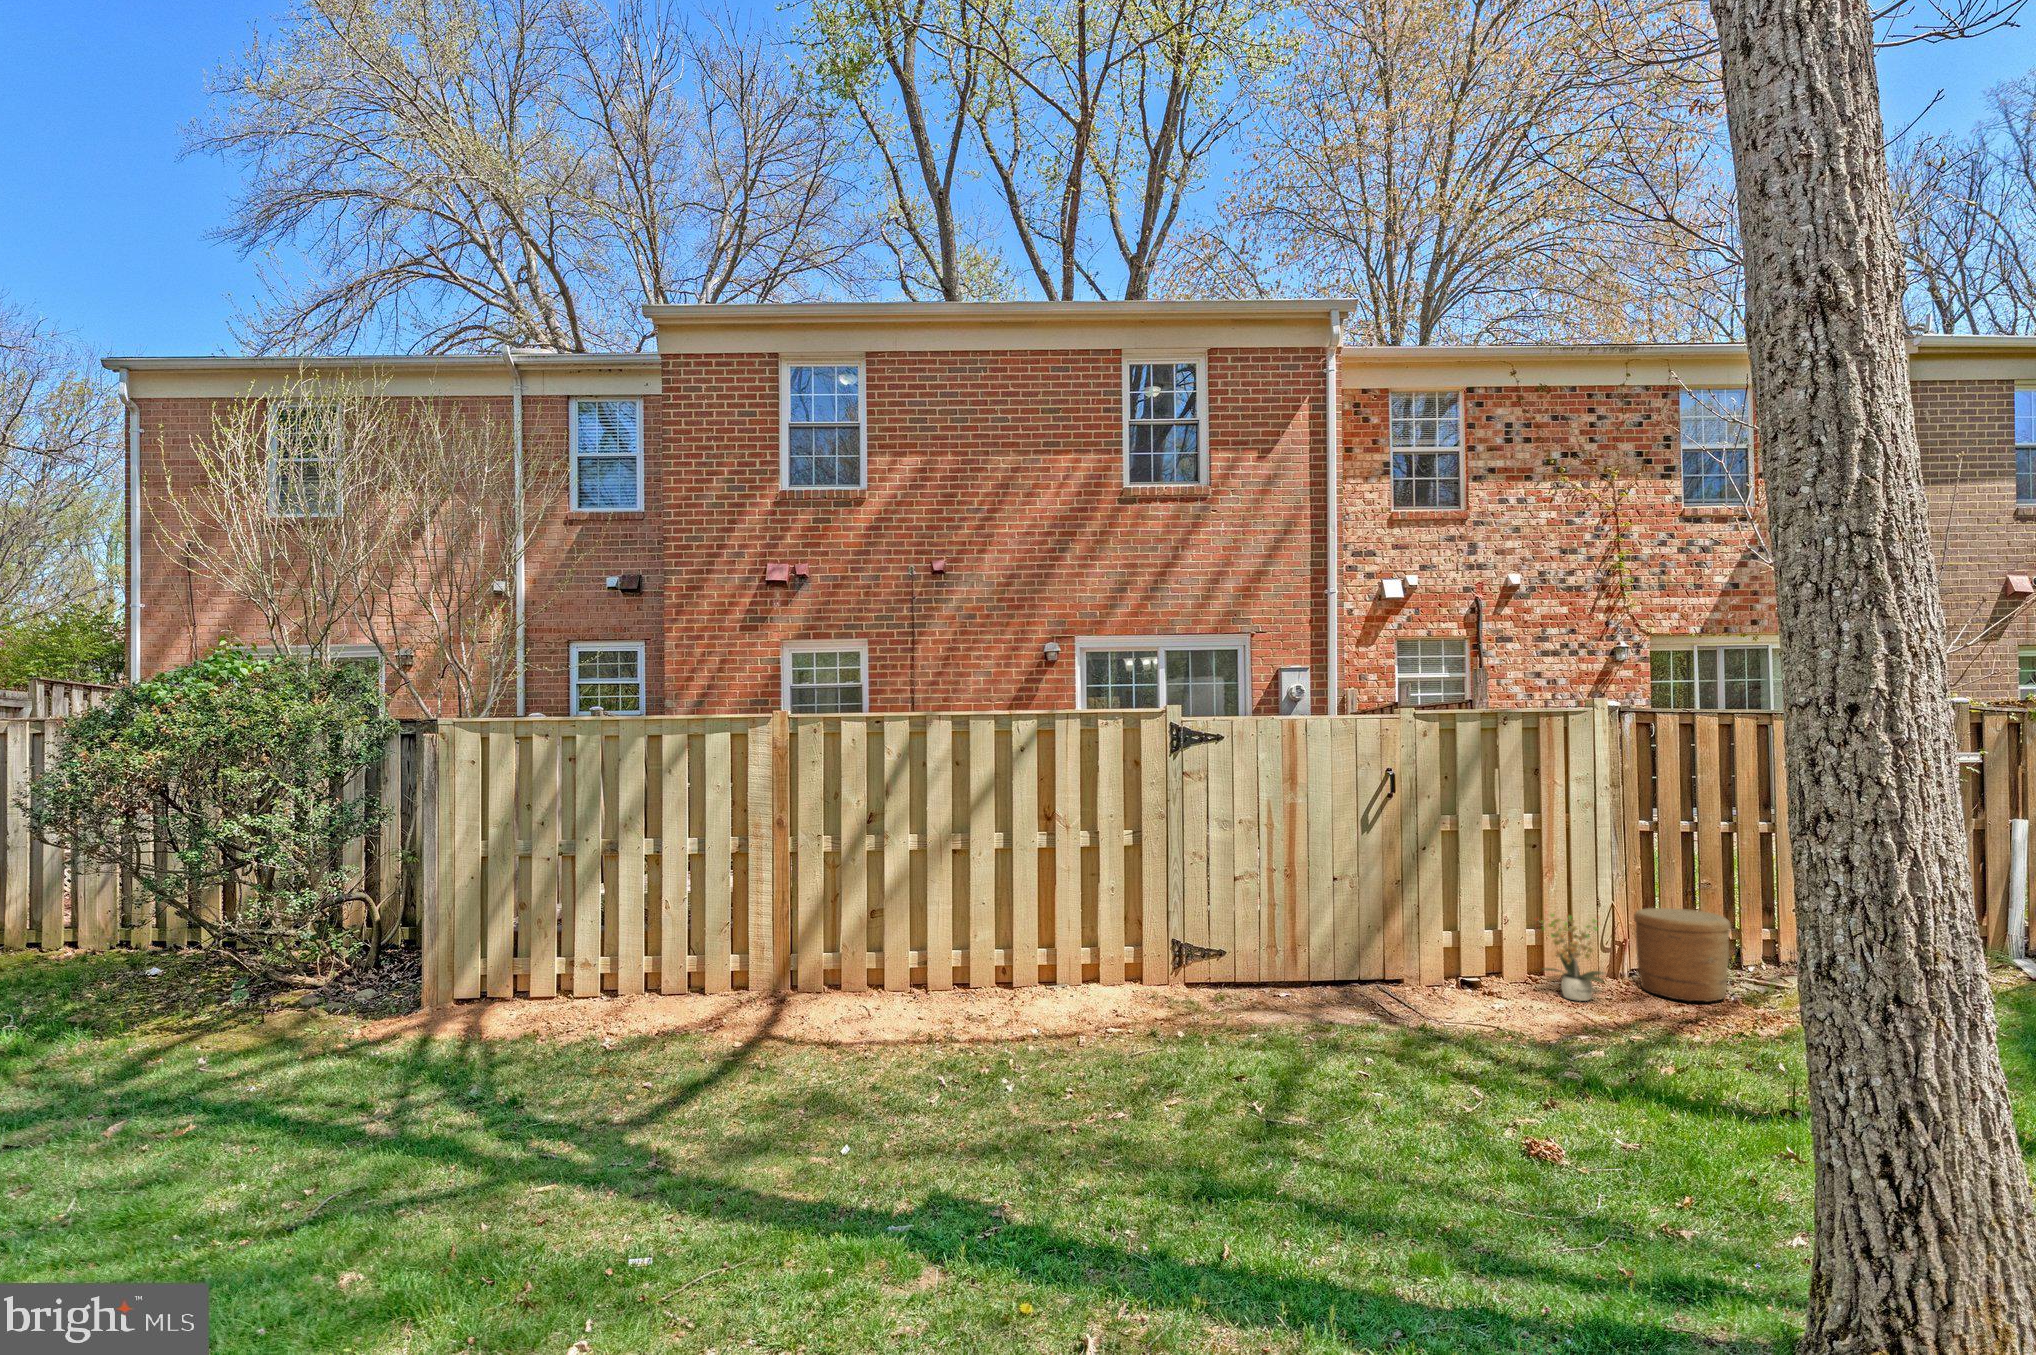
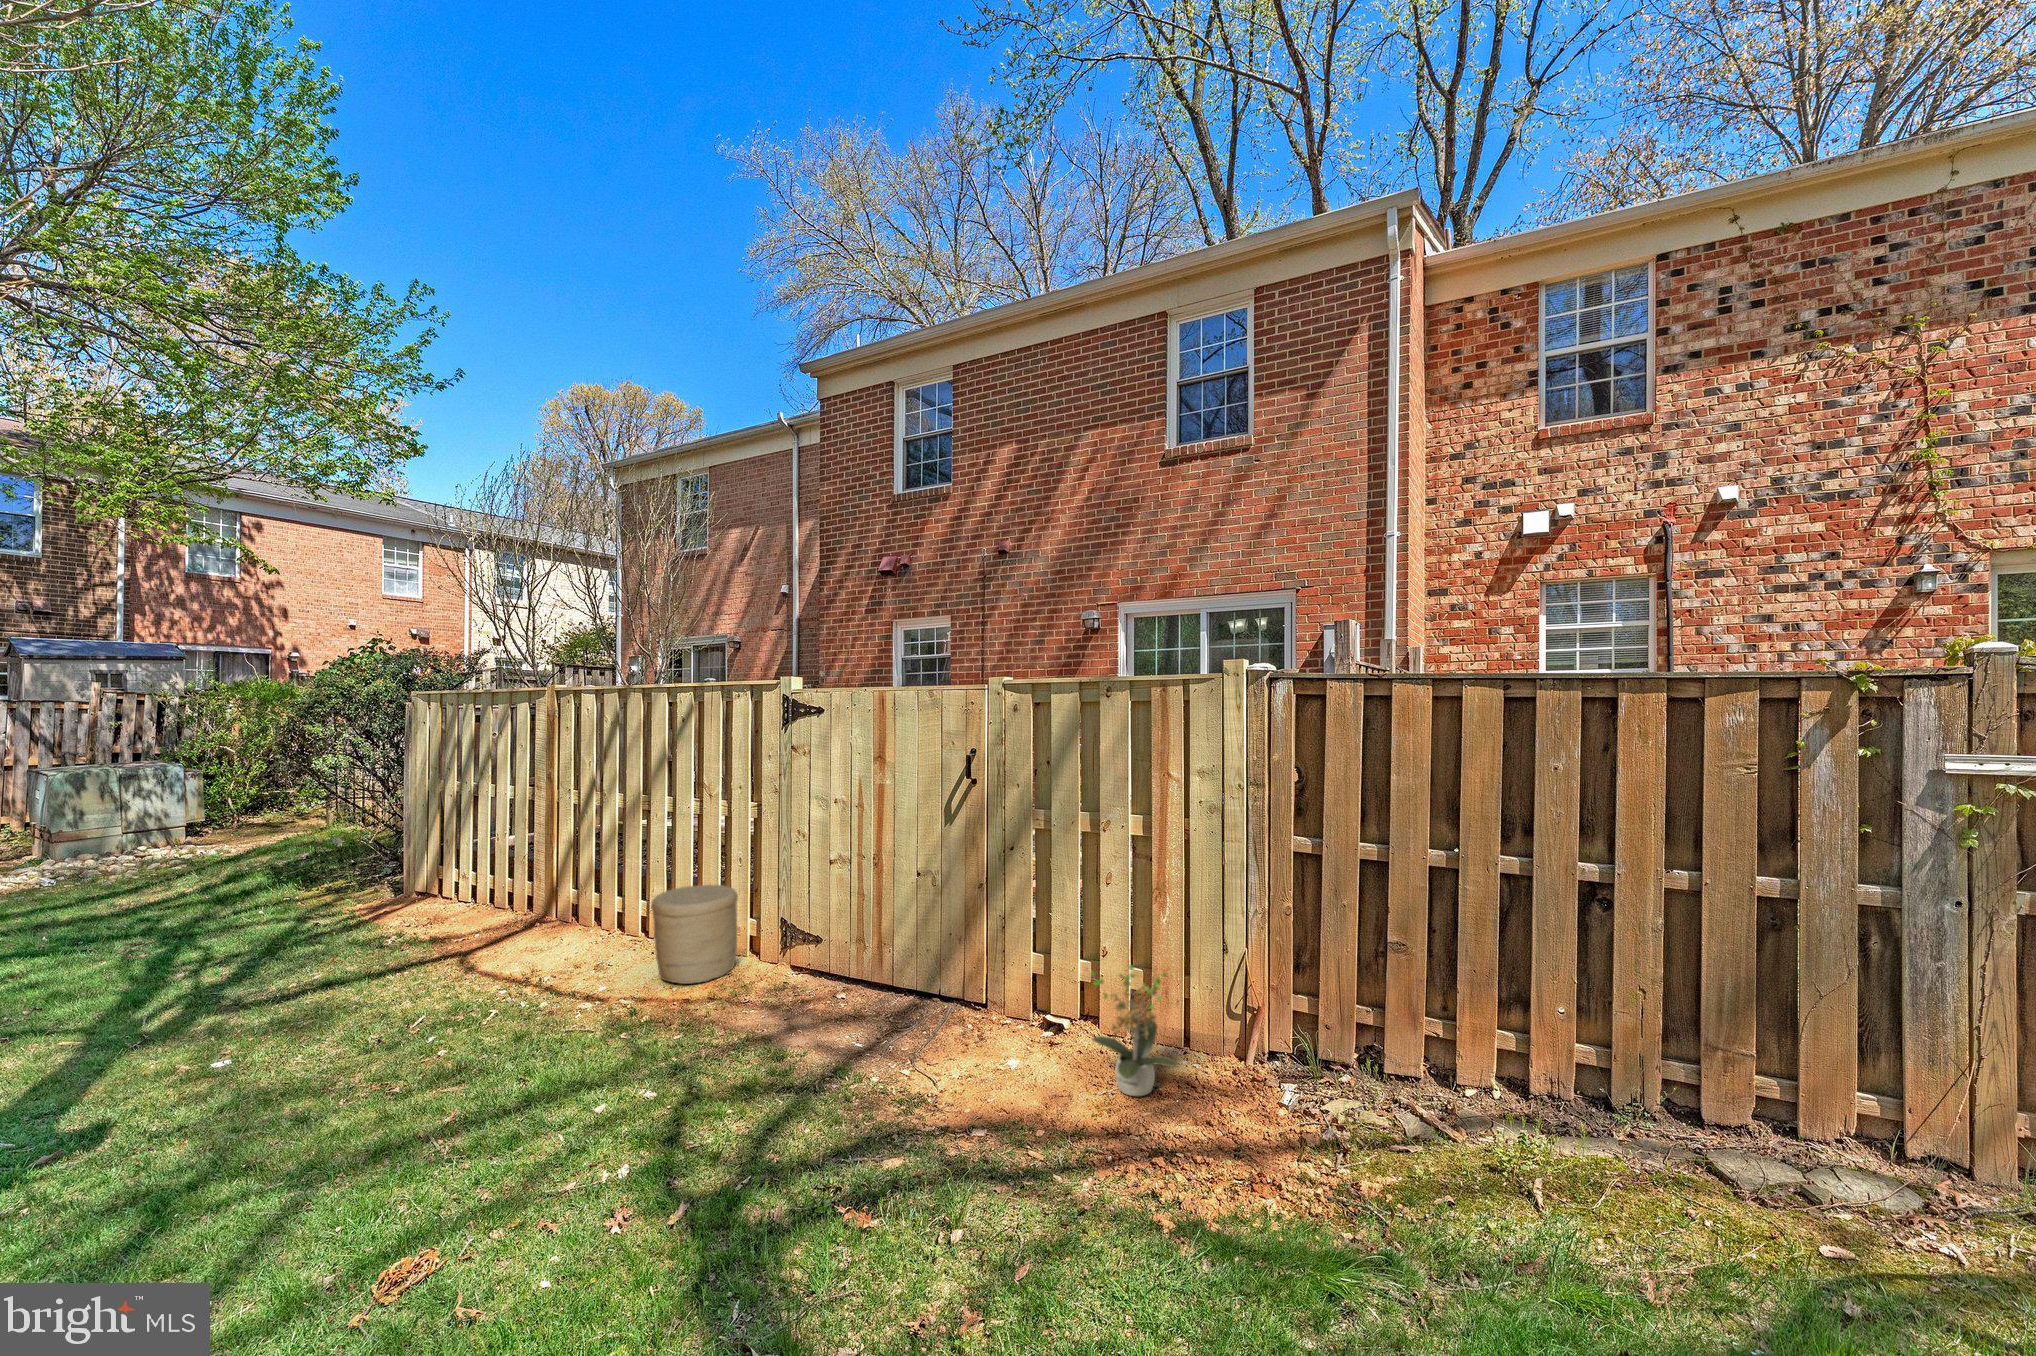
woven basket: present [1634,908,1731,1002] -> present [651,885,738,984]

